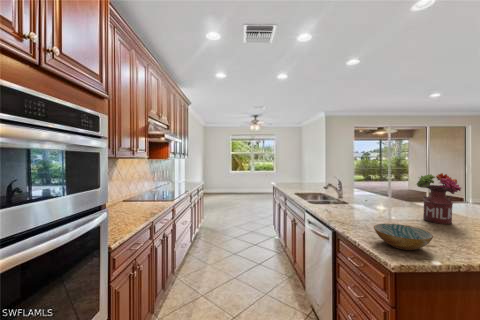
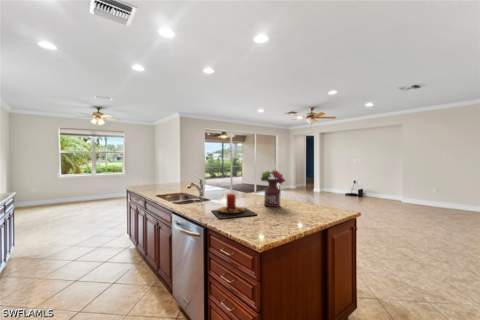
candle: none [345,198,407,229] -> present [212,194,257,219]
bowl: present [374,223,433,250] -> none [240,212,279,232]

